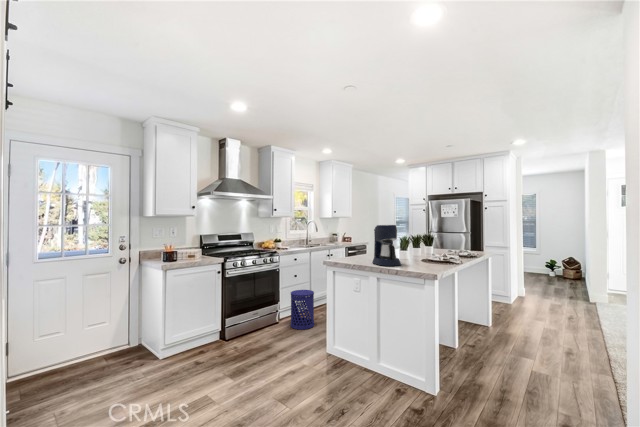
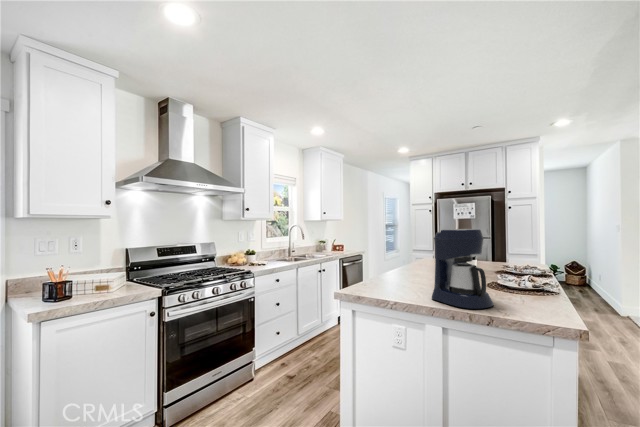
waste bin: present [291,290,314,329] -> none [272,326,308,393]

